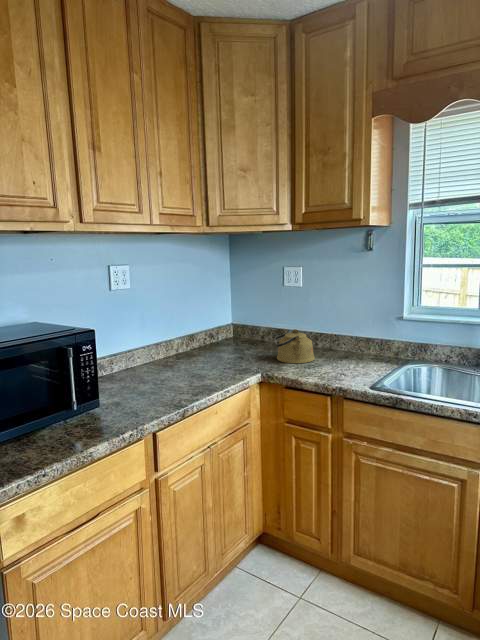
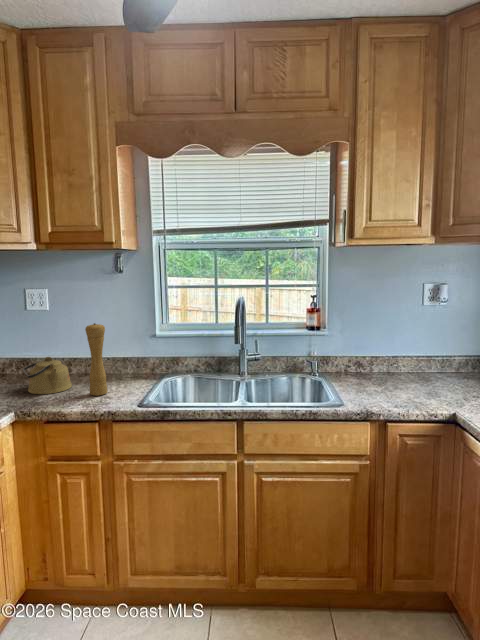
pepper mill: none [328,300,347,372] -> present [85,323,107,396]

